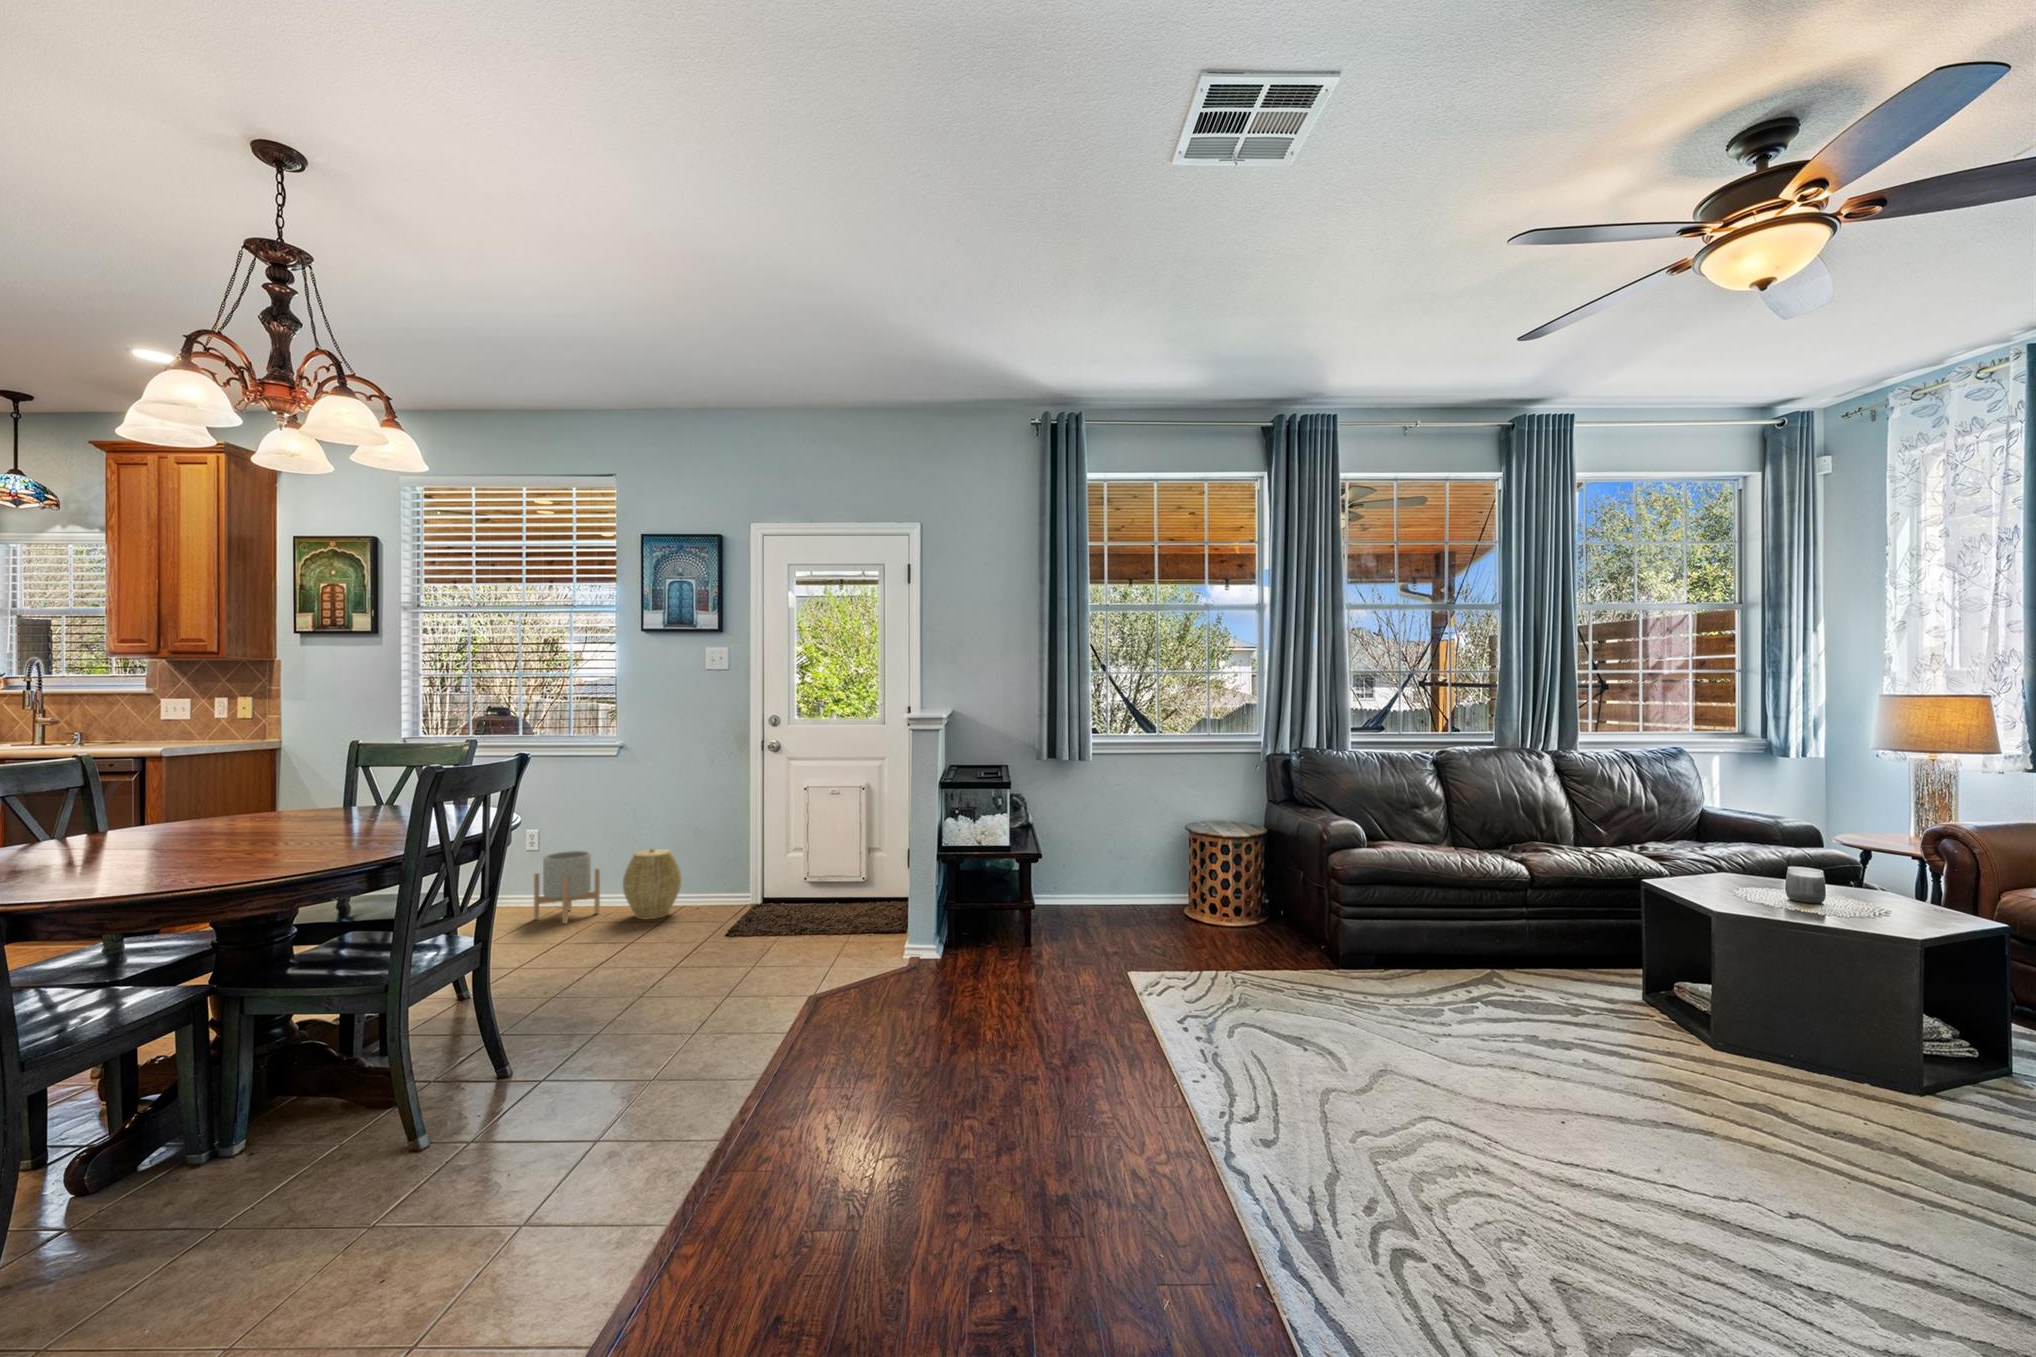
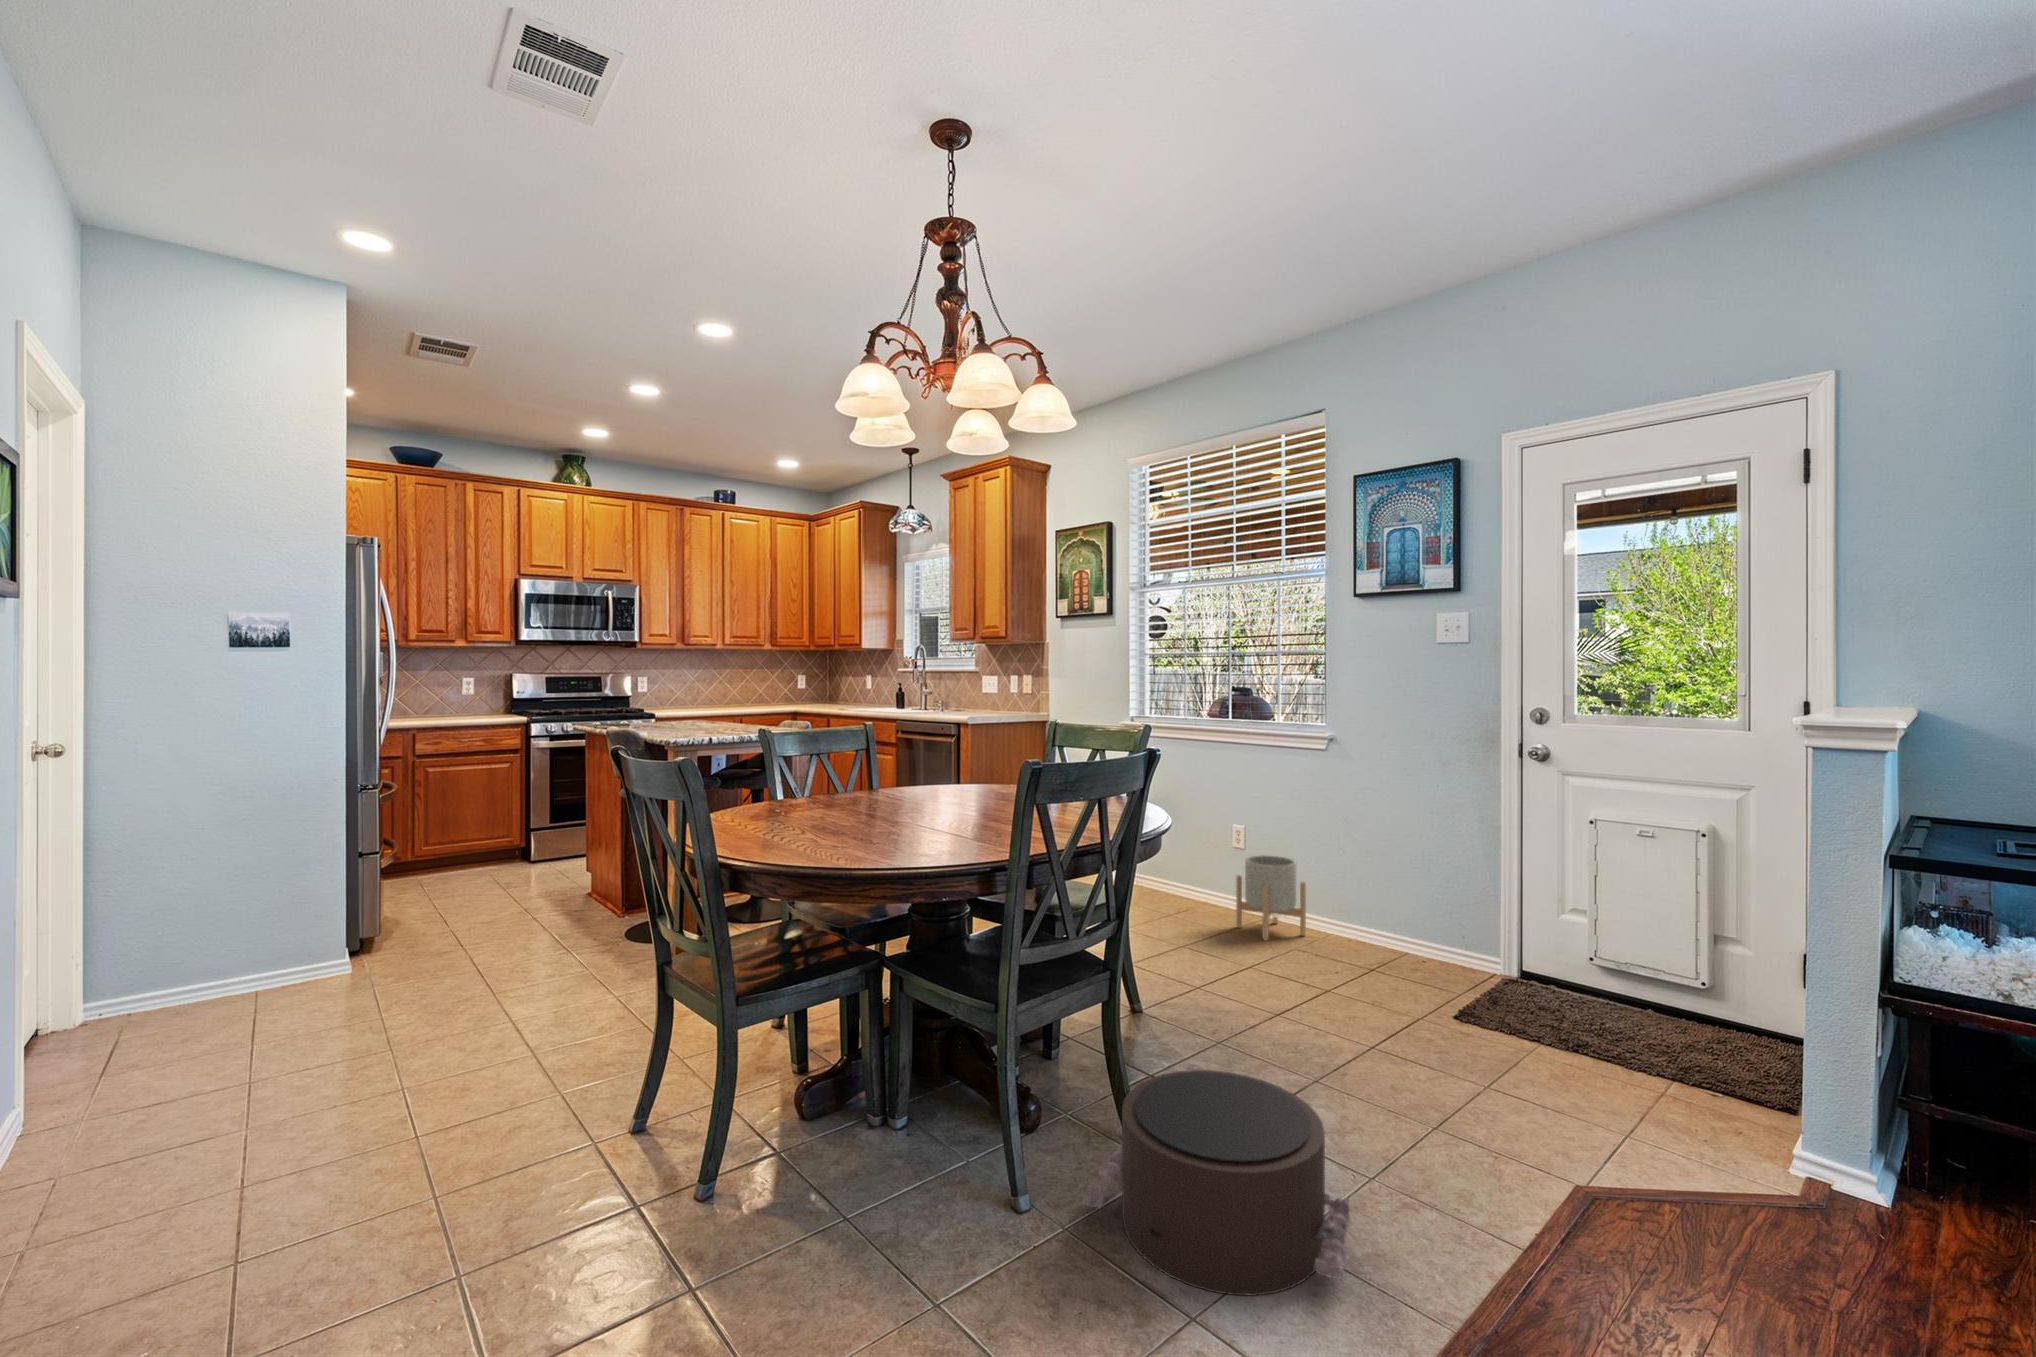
woven basket: present [623,849,681,919] -> none [1329,870,1403,961]
pouf: none [496,982,697,1119] -> present [1082,1070,1350,1296]

